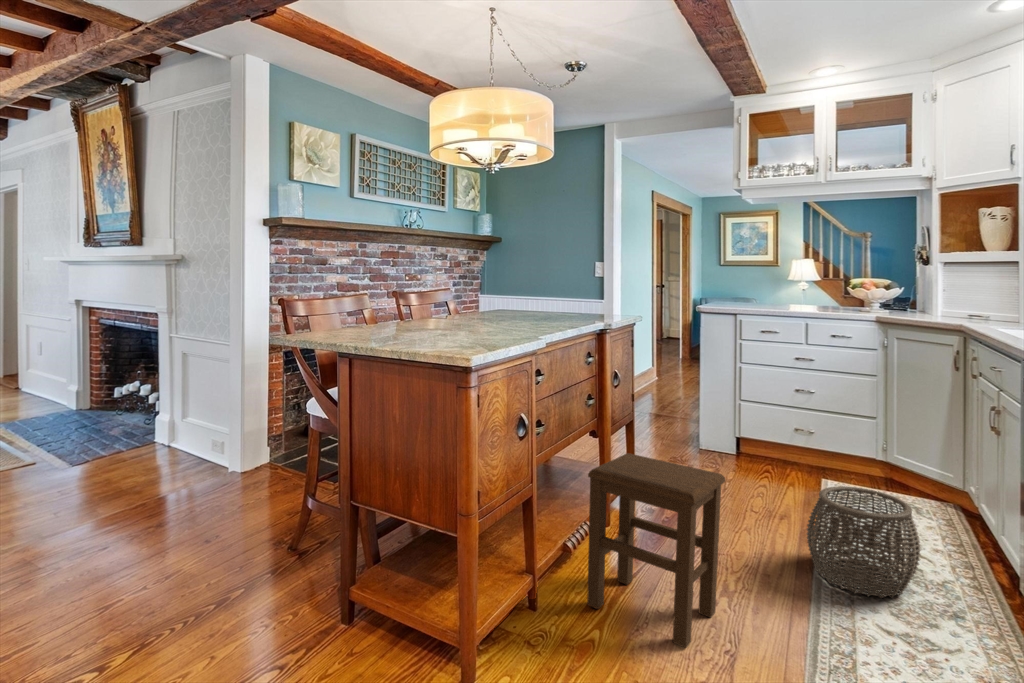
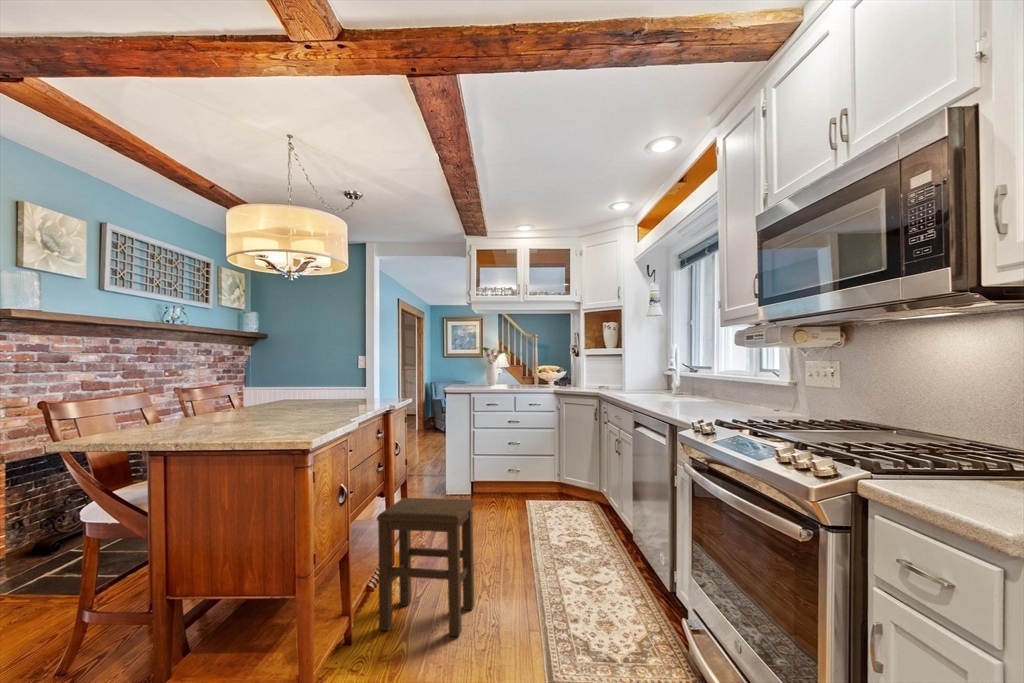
flower arrangement: none [760,252,816,310] -> present [480,347,511,385]
woven basket: present [807,486,921,598] -> none [524,496,587,567]

